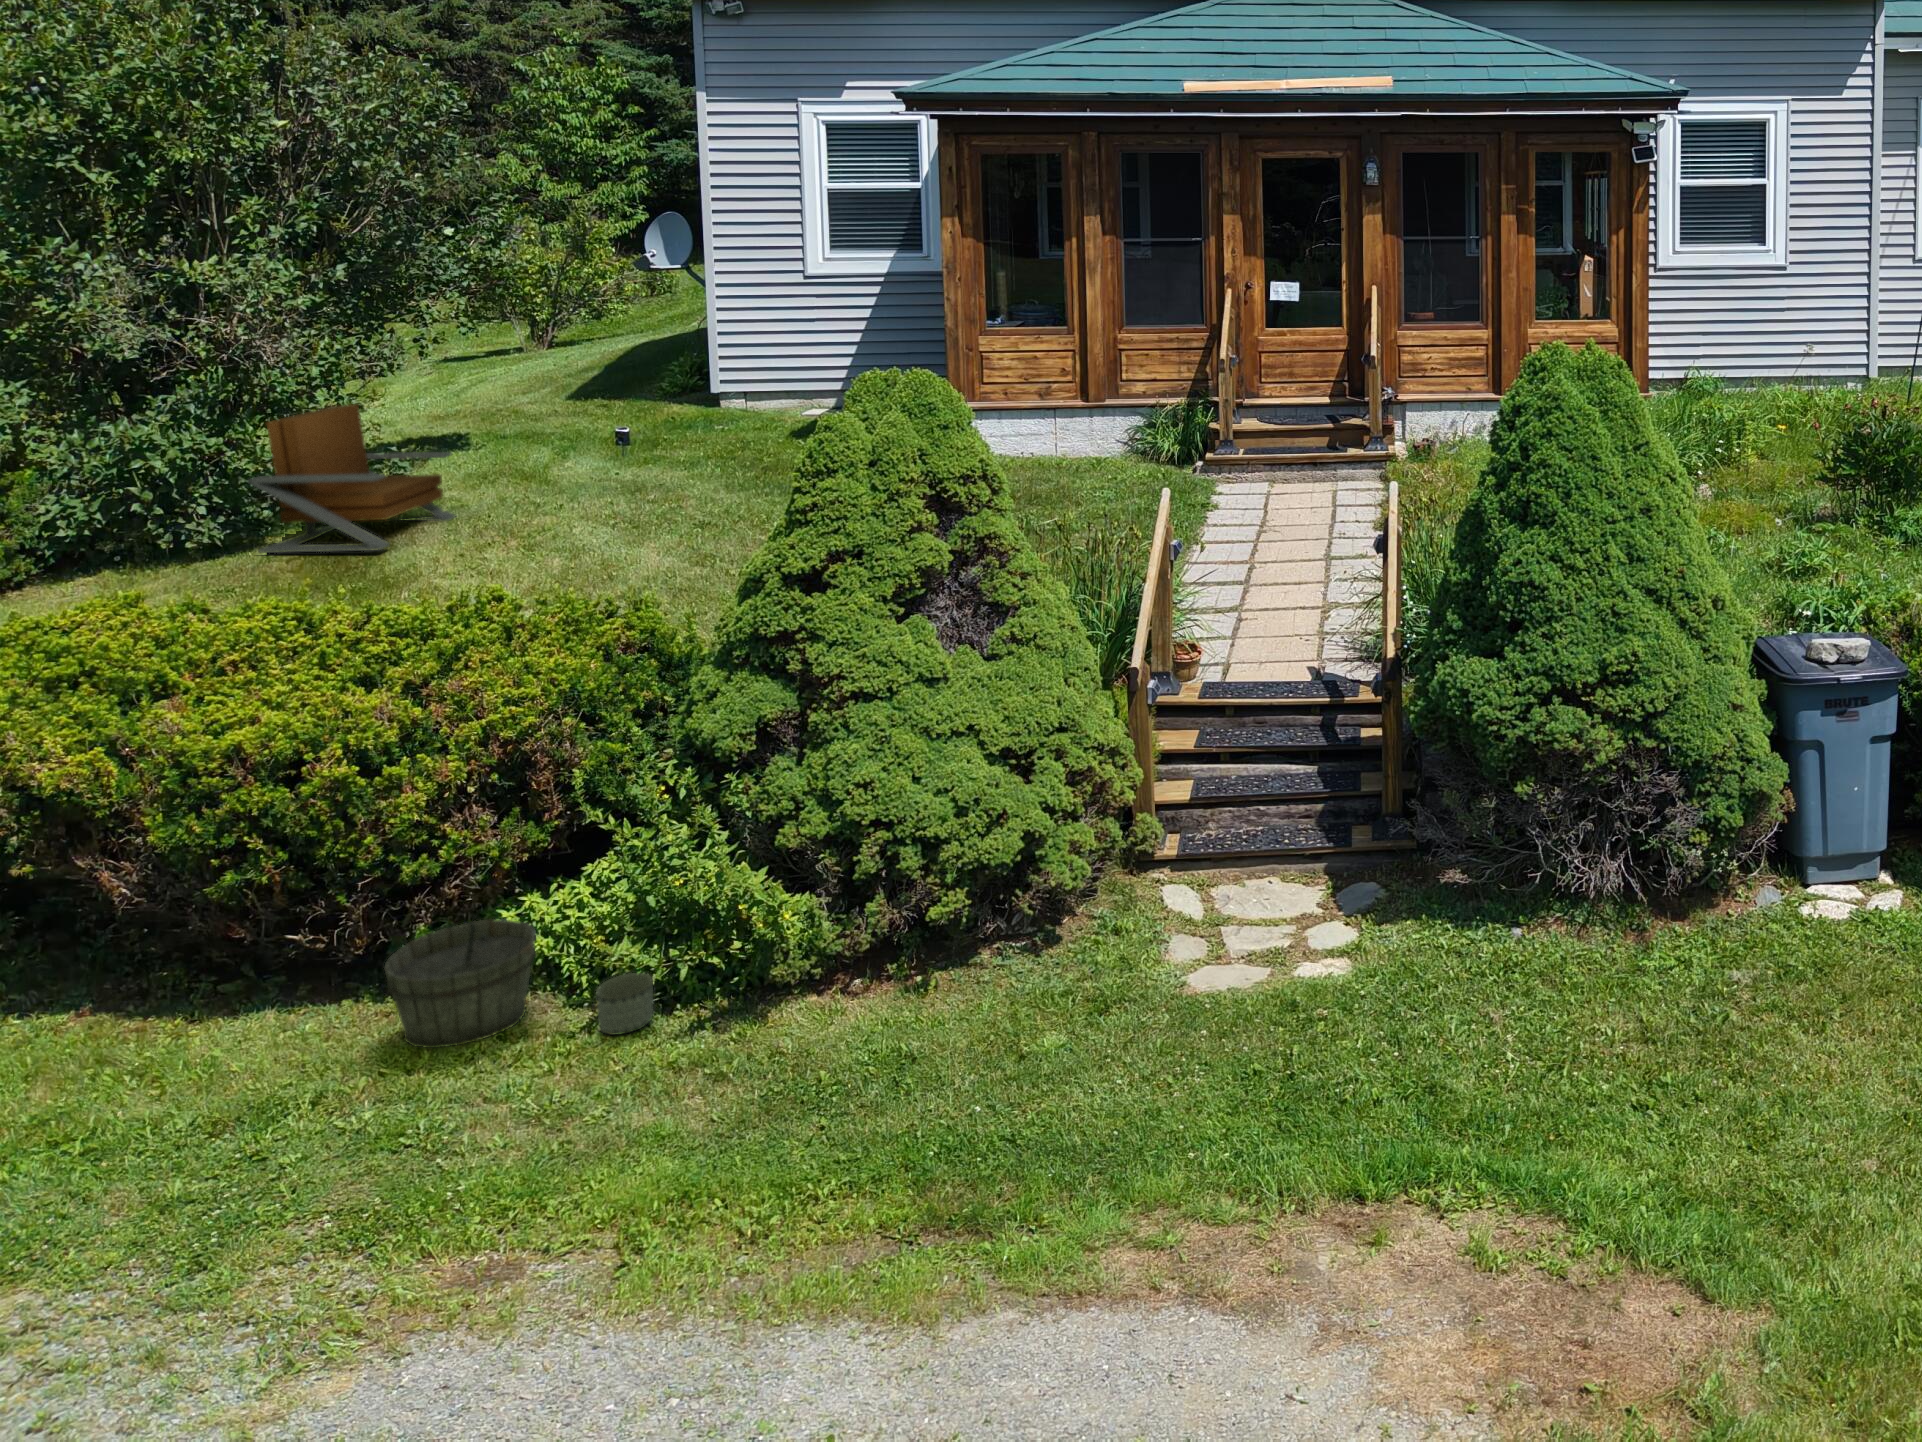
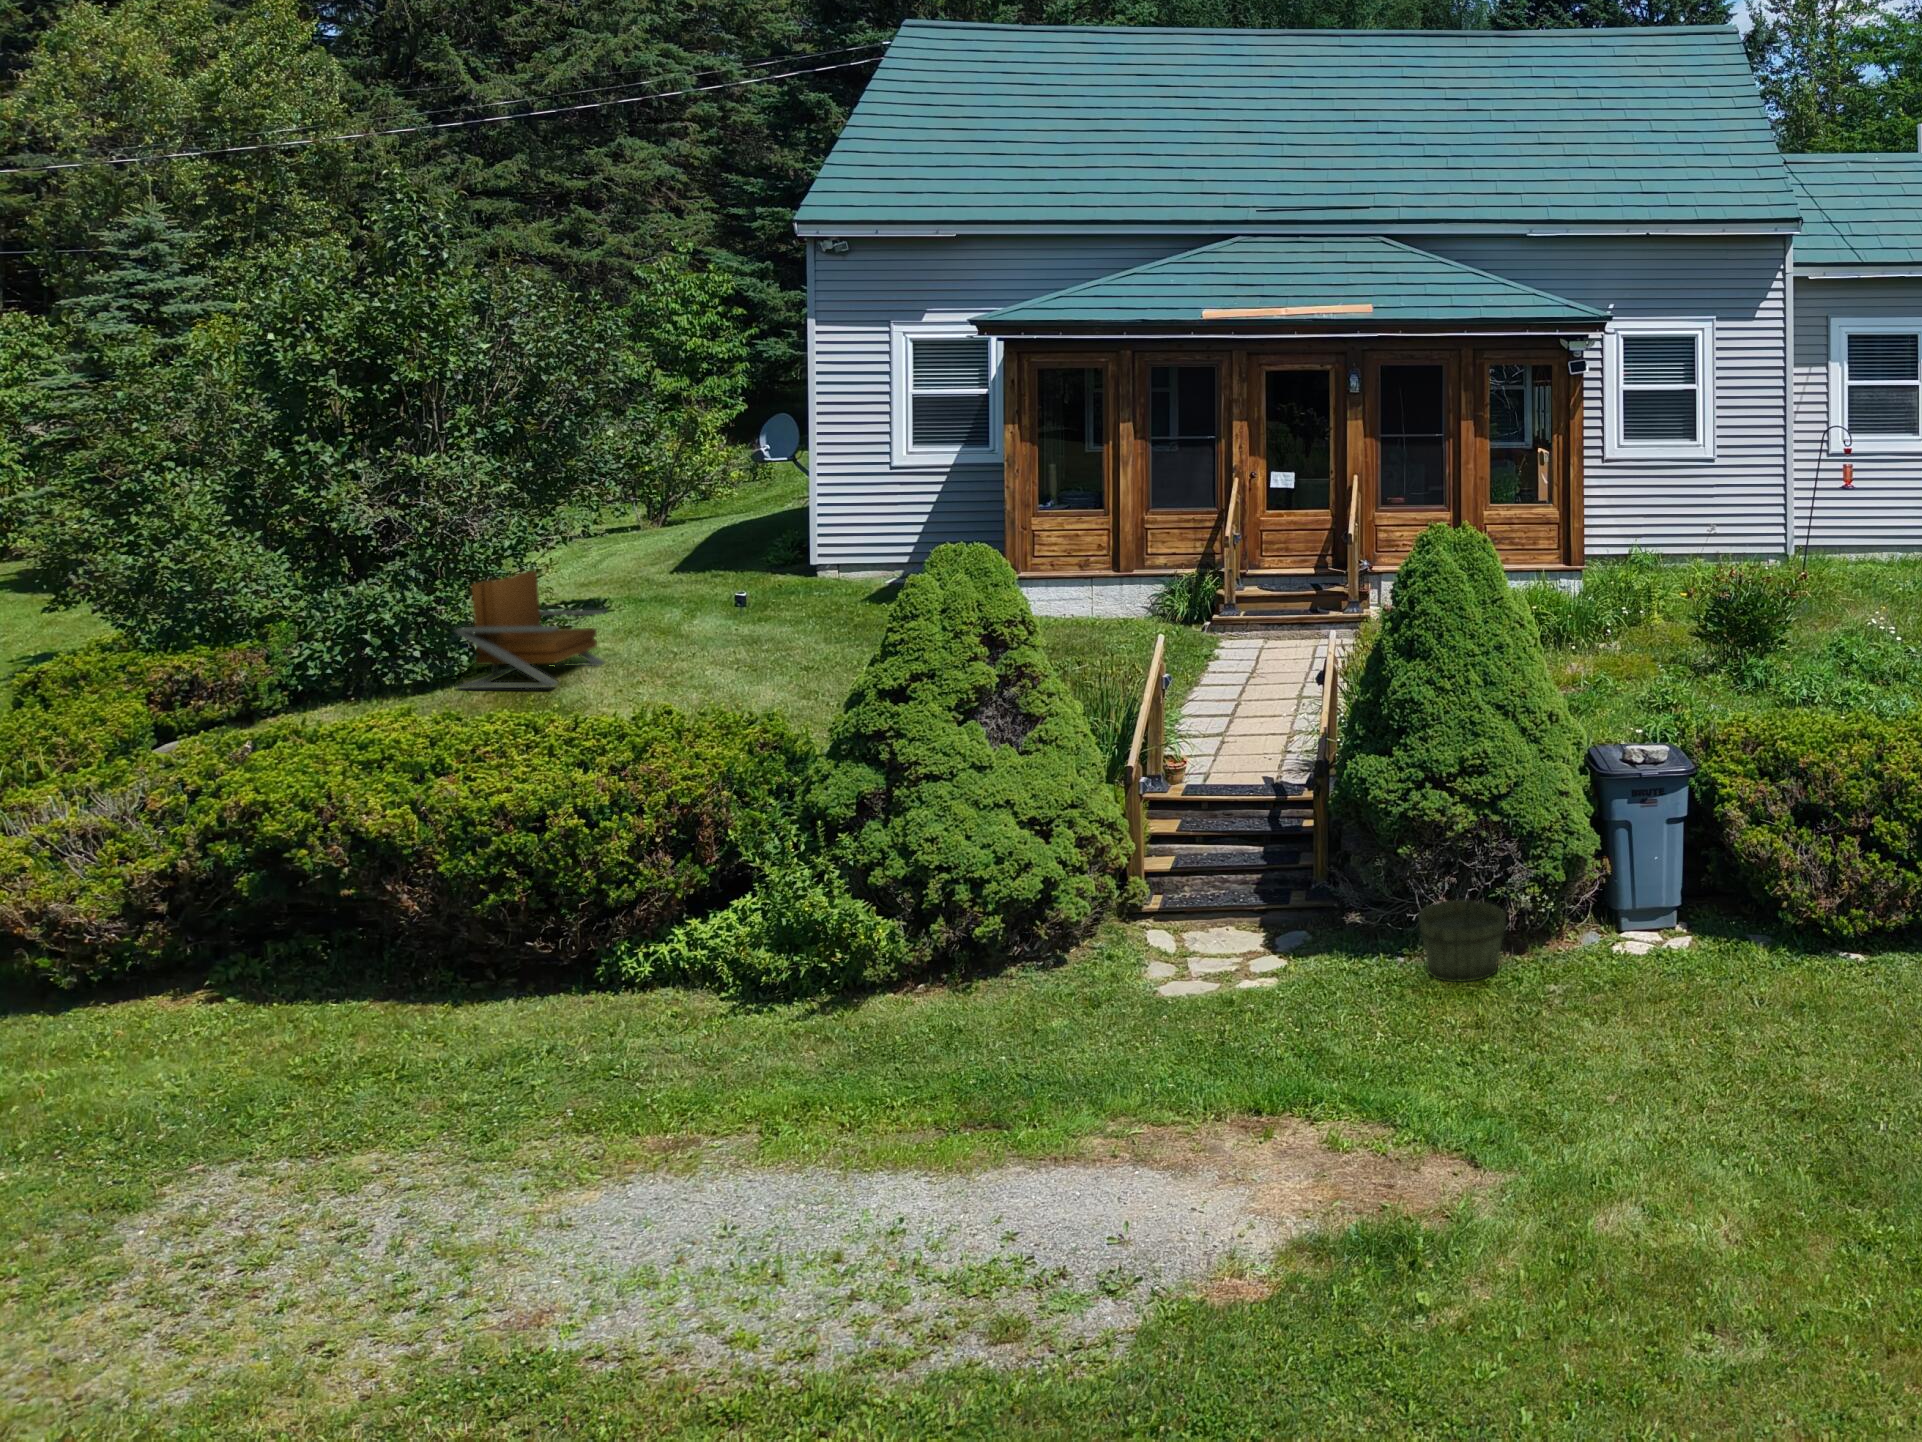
wooden bucket: present [385,916,536,1048] -> present [1418,899,1506,982]
planter: present [596,973,653,1035] -> none [741,973,780,1014]

